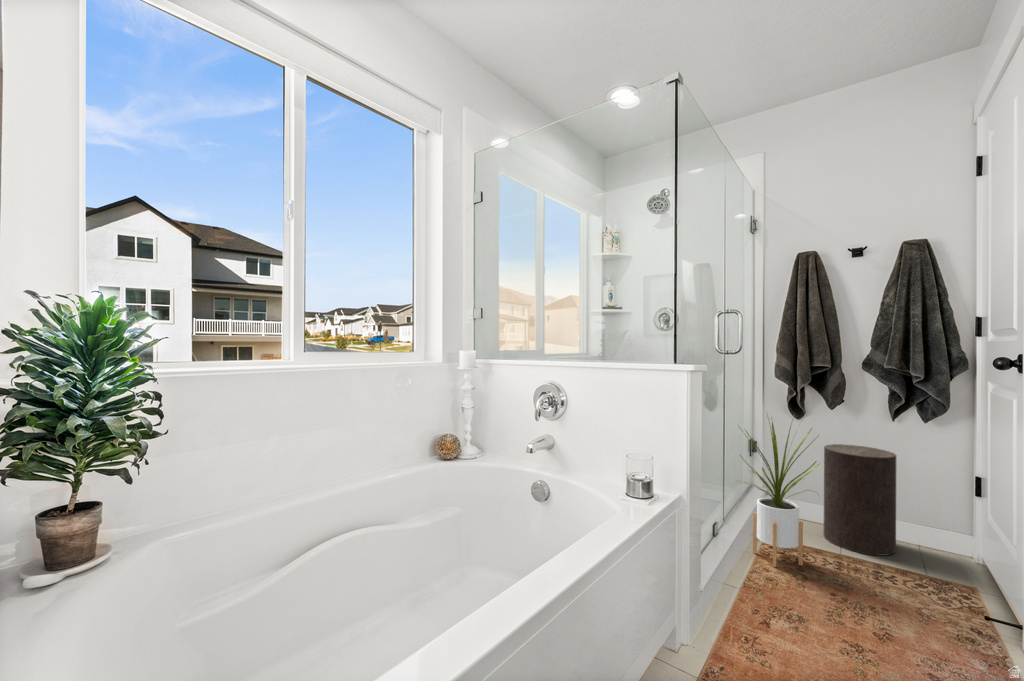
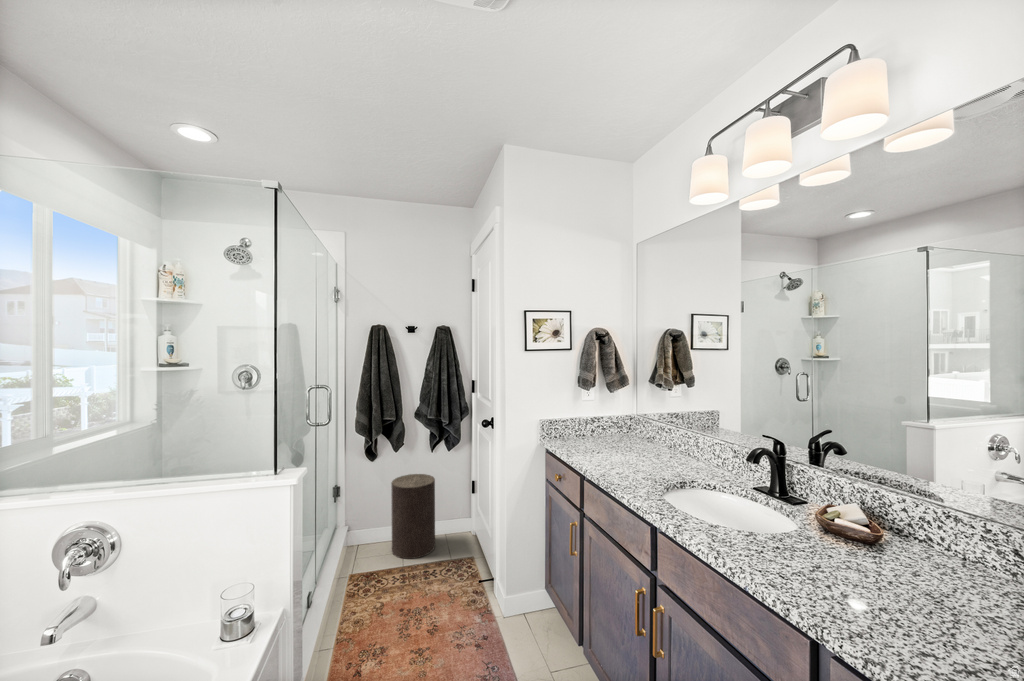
house plant: present [740,419,819,567] -> none [326,471,391,607]

